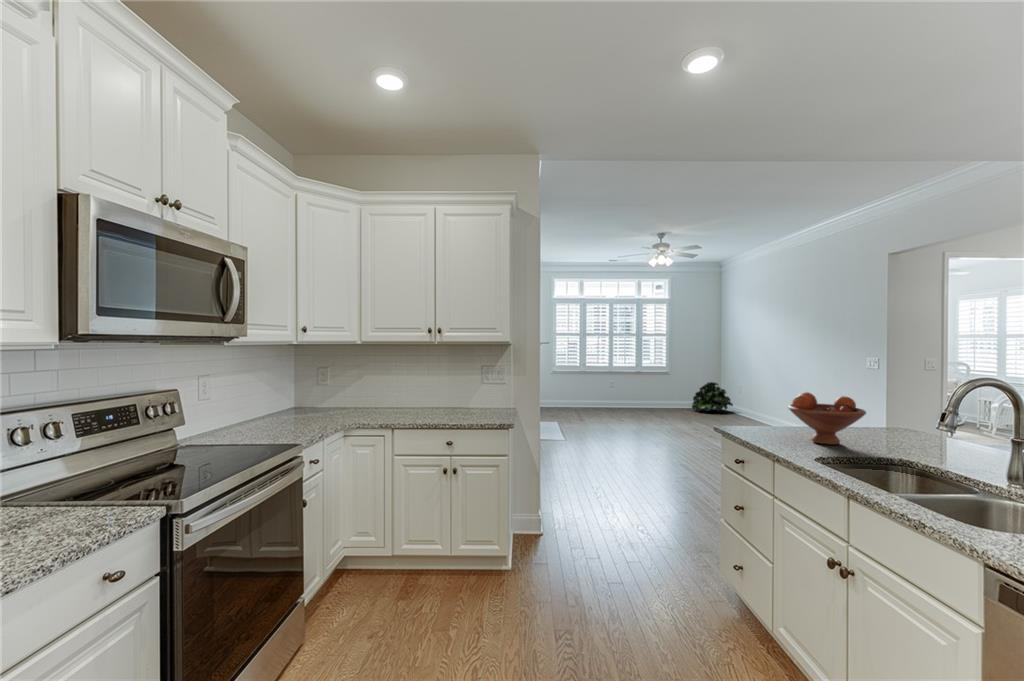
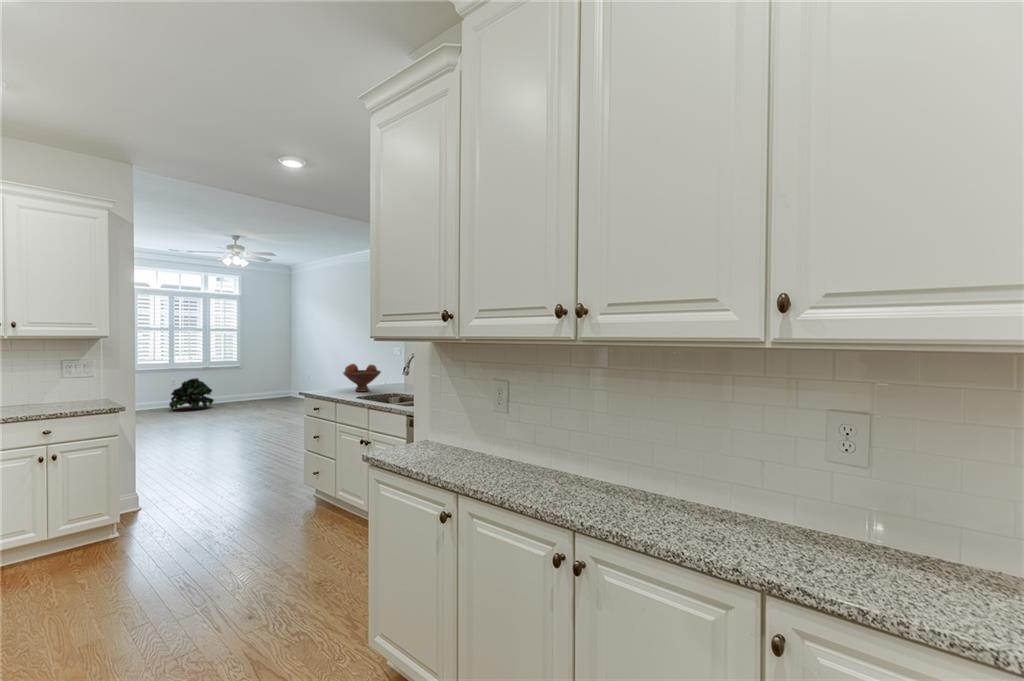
potted plant: present [692,382,733,411] -> present [169,378,214,409]

